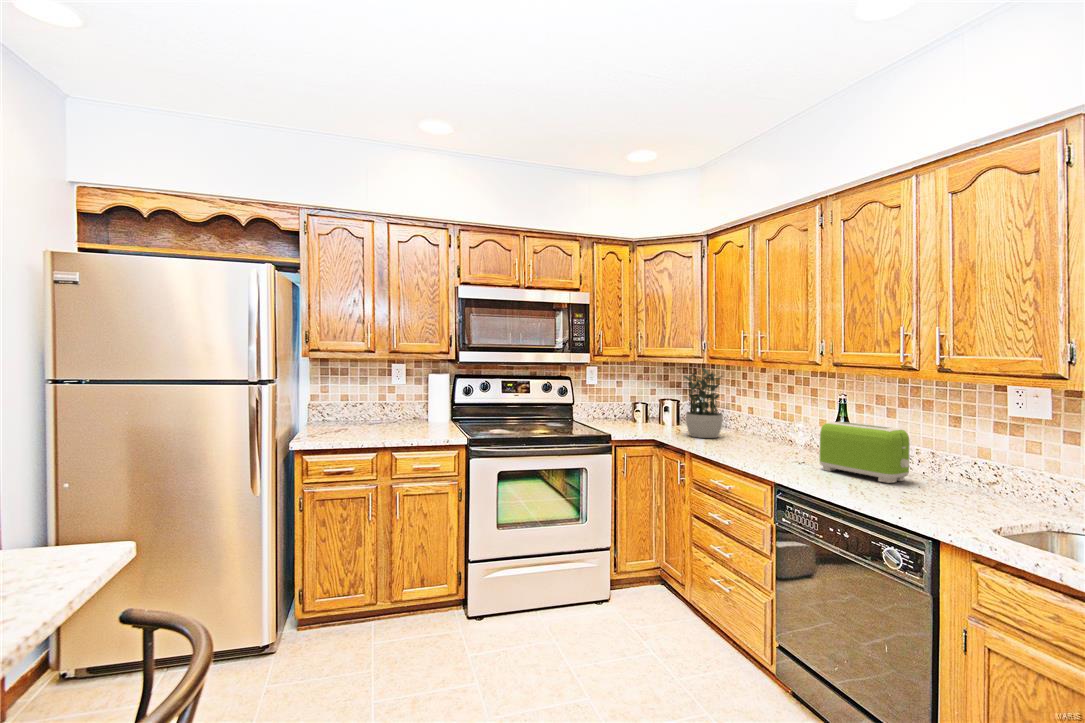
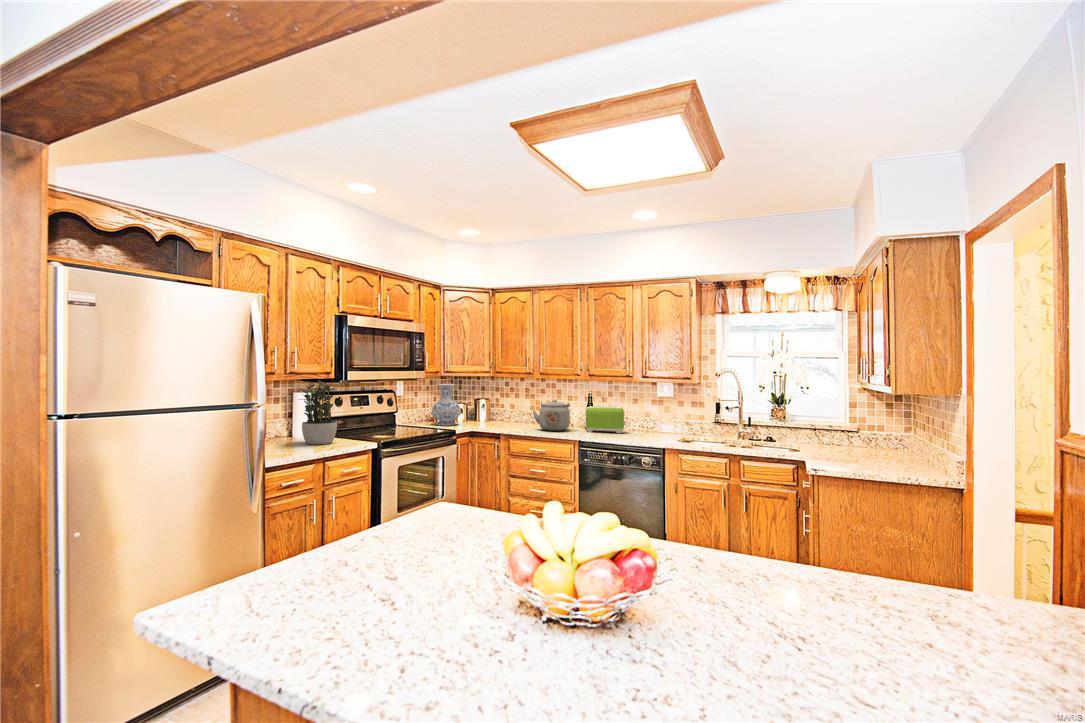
potted plant: present [684,368,723,438] -> present [300,380,337,444]
vase: none [616,372,656,429] -> present [432,384,461,426]
kettle: none [732,404,806,459] -> present [533,400,570,431]

